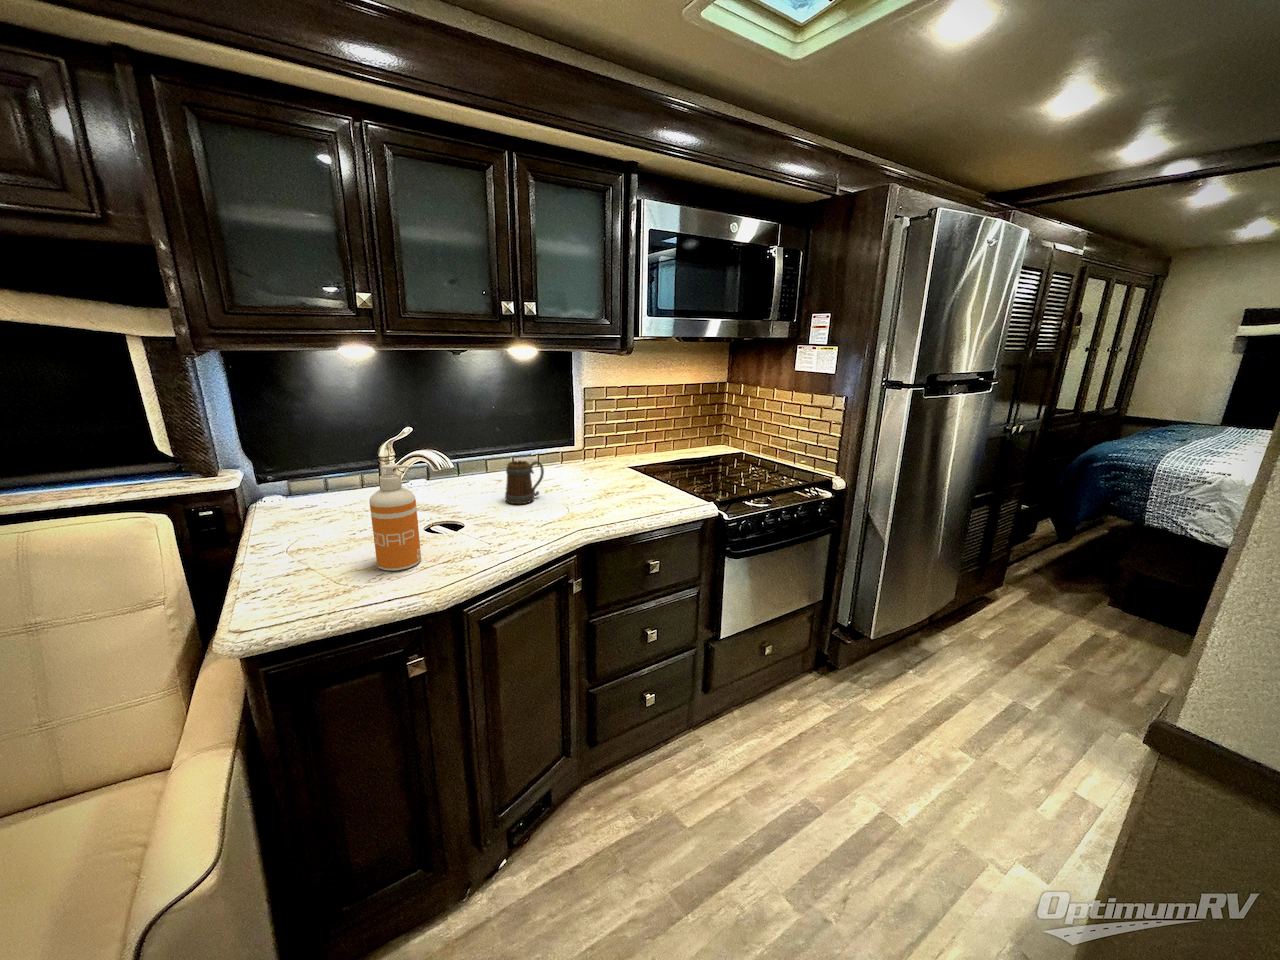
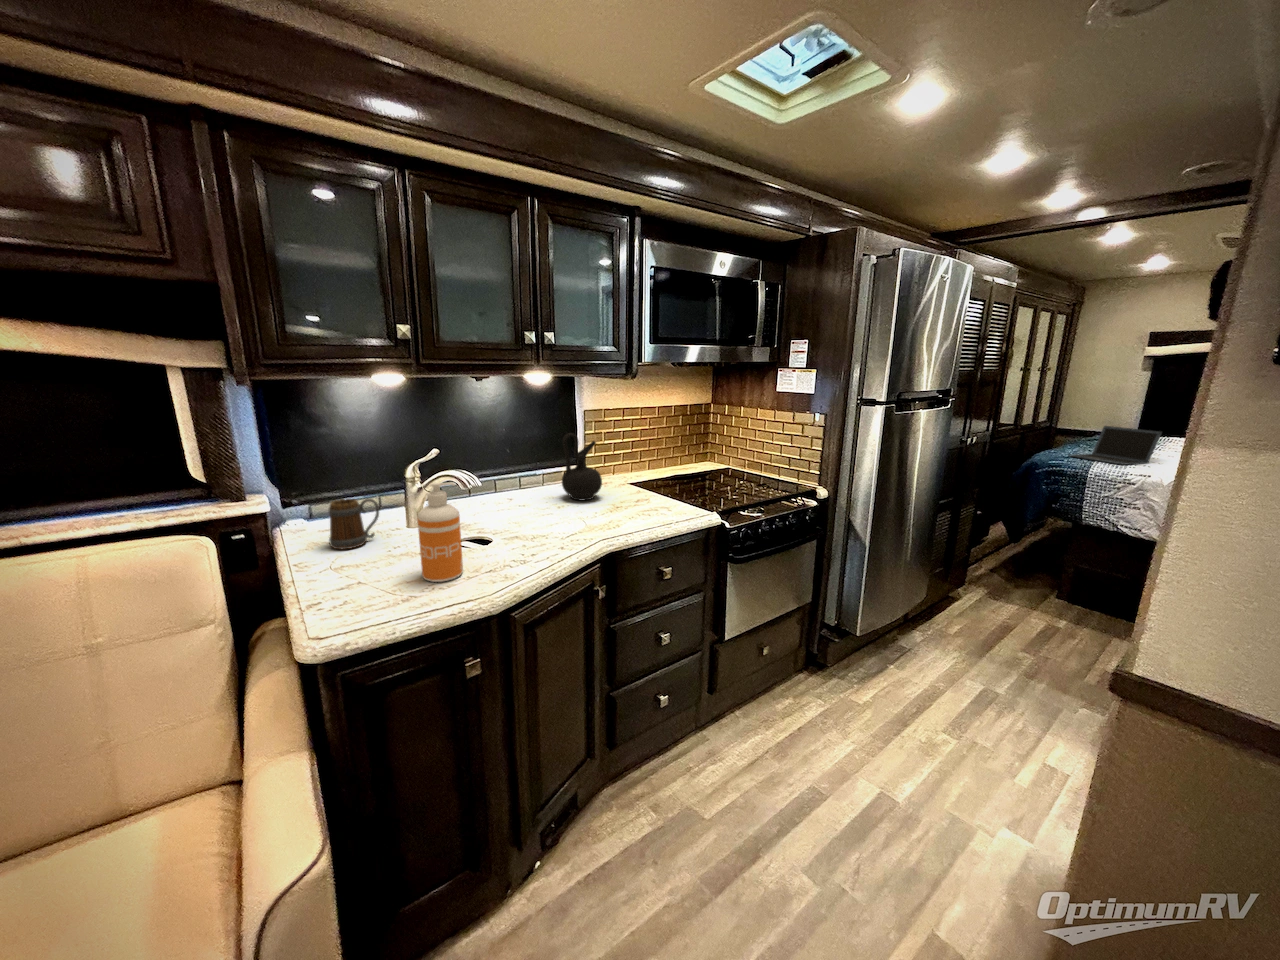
ceramic jug: none [552,412,595,484] -> present [562,433,602,500]
laptop: none [1134,415,1251,460] -> present [1069,426,1162,465]
mug: present [505,460,544,504] -> present [329,498,379,549]

